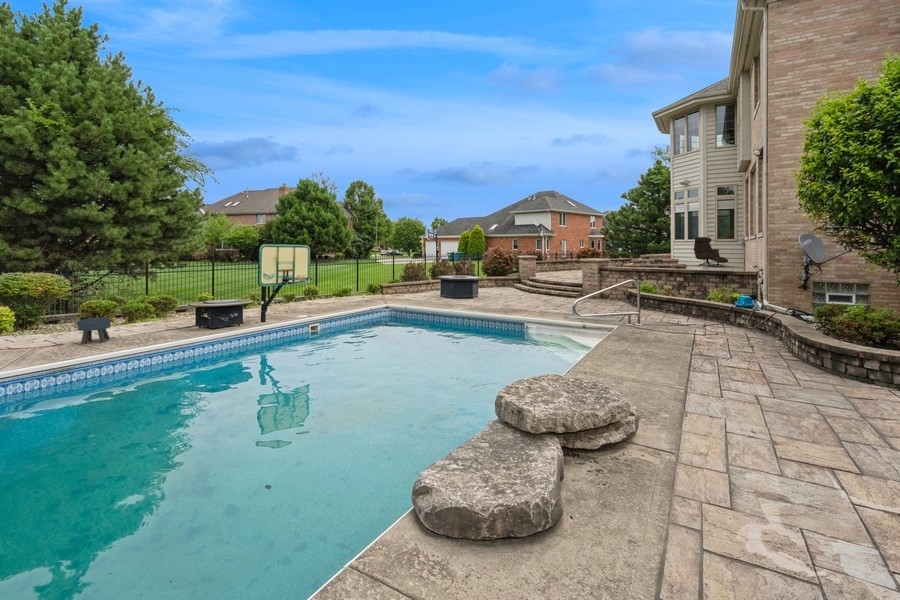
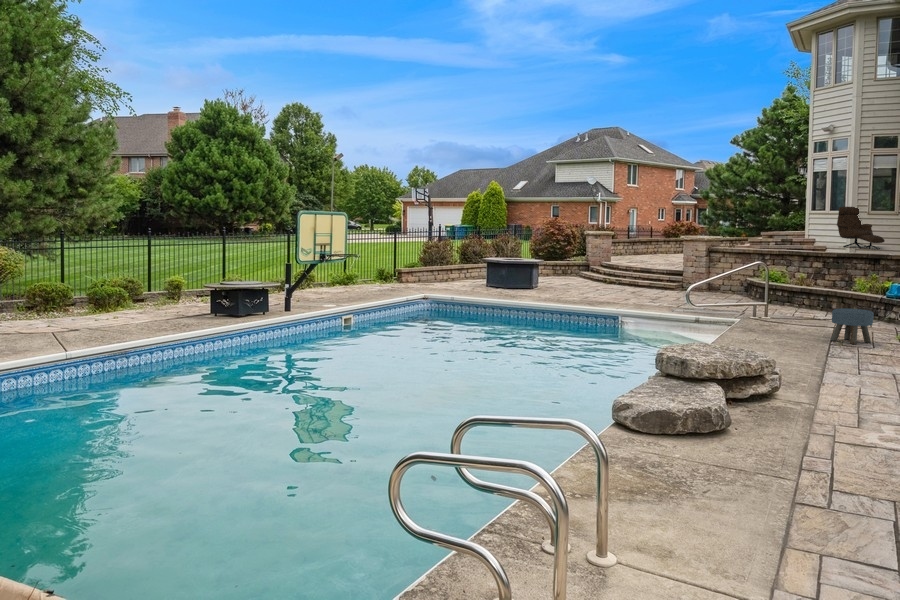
ottoman: present [77,318,111,344] -> present [831,309,874,344]

